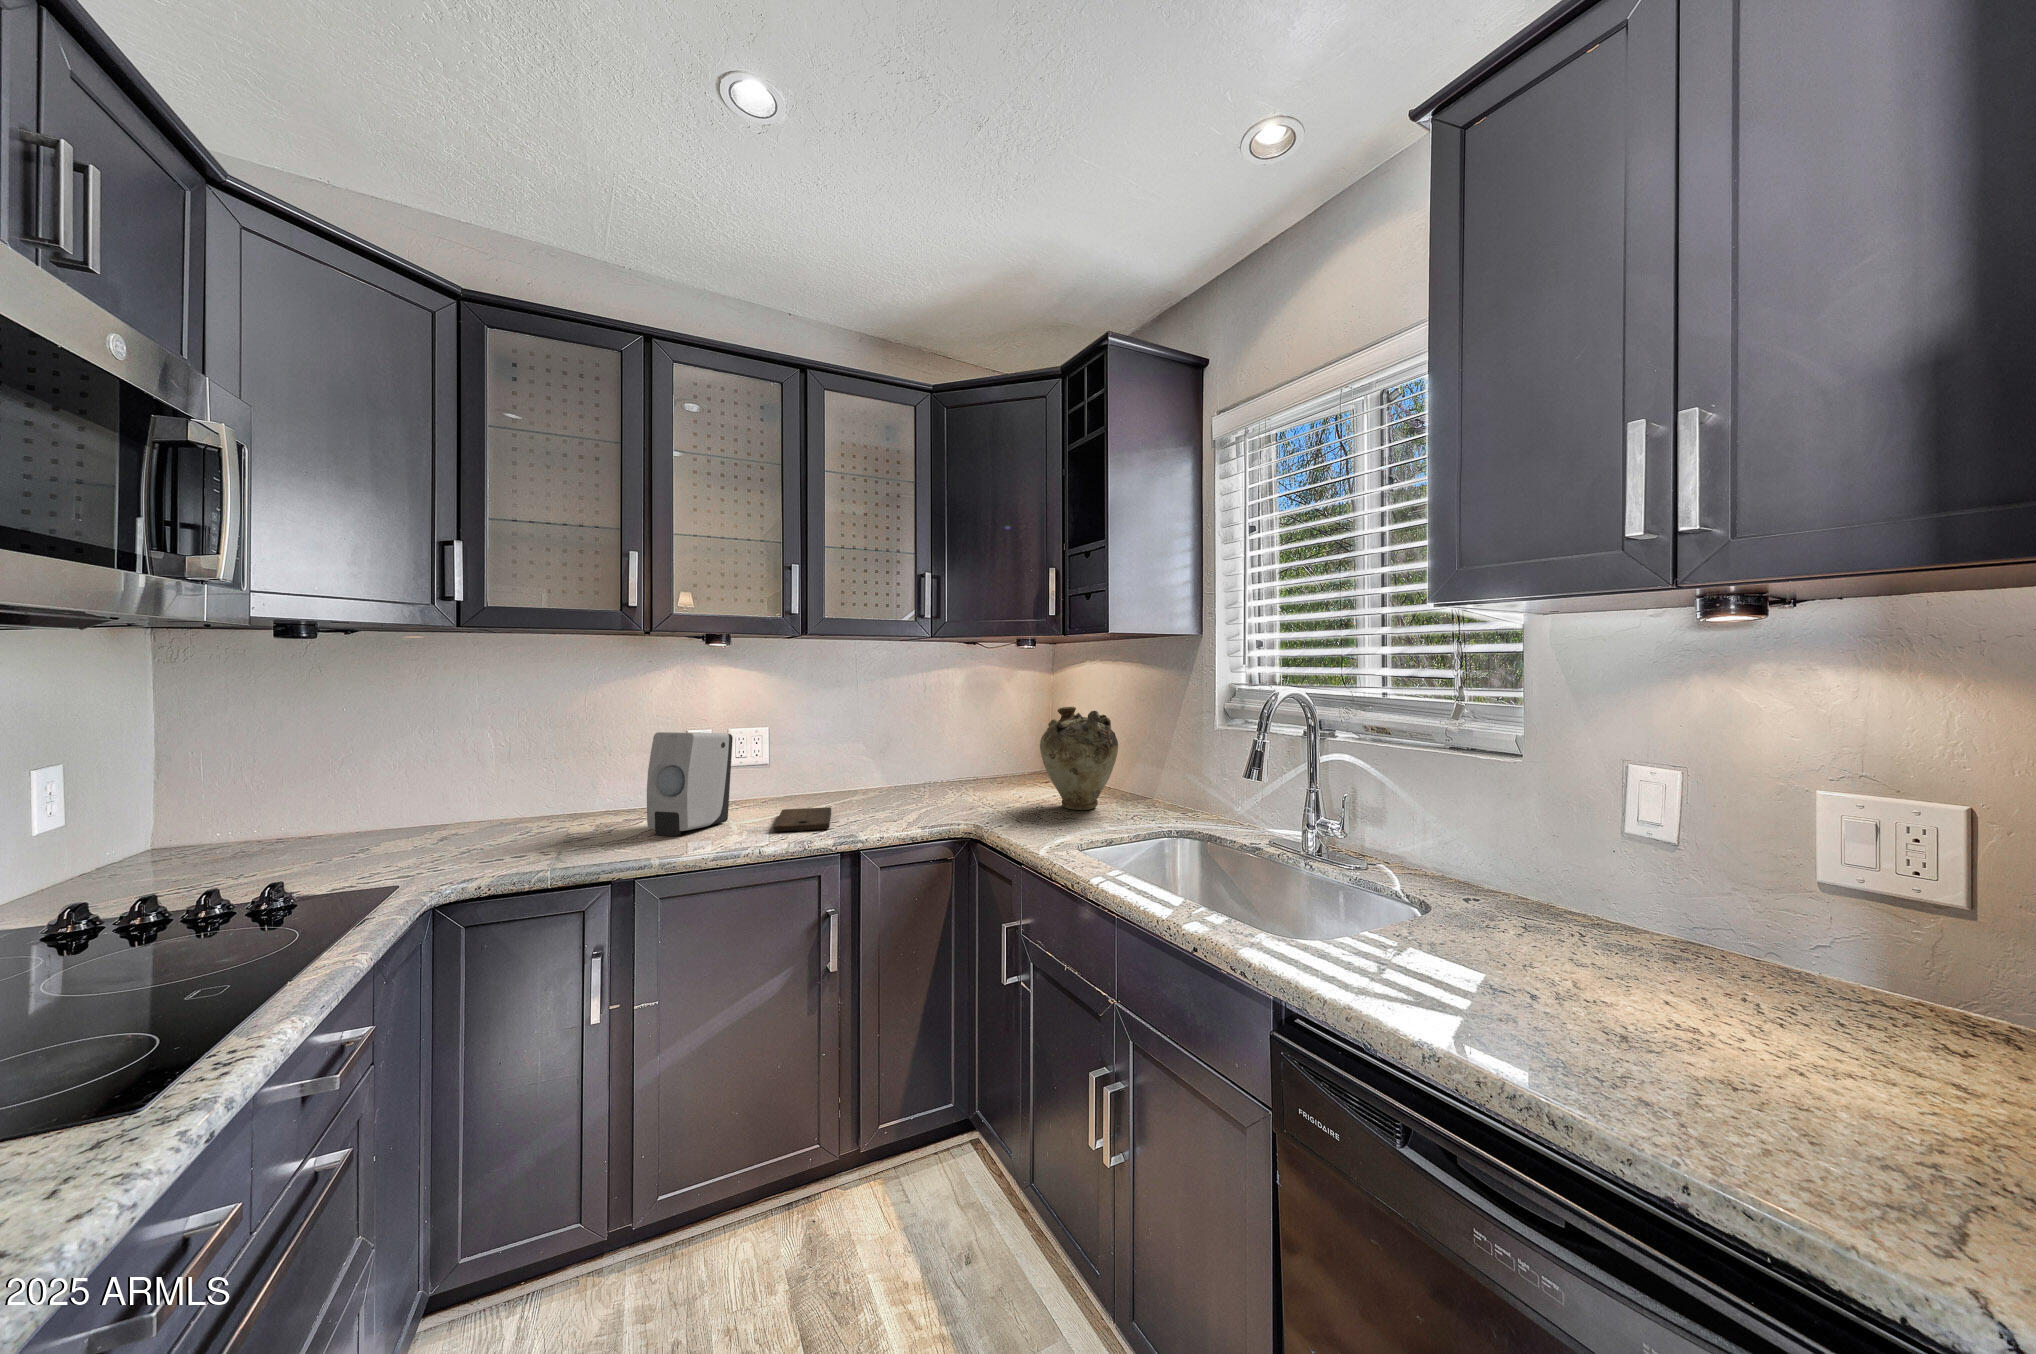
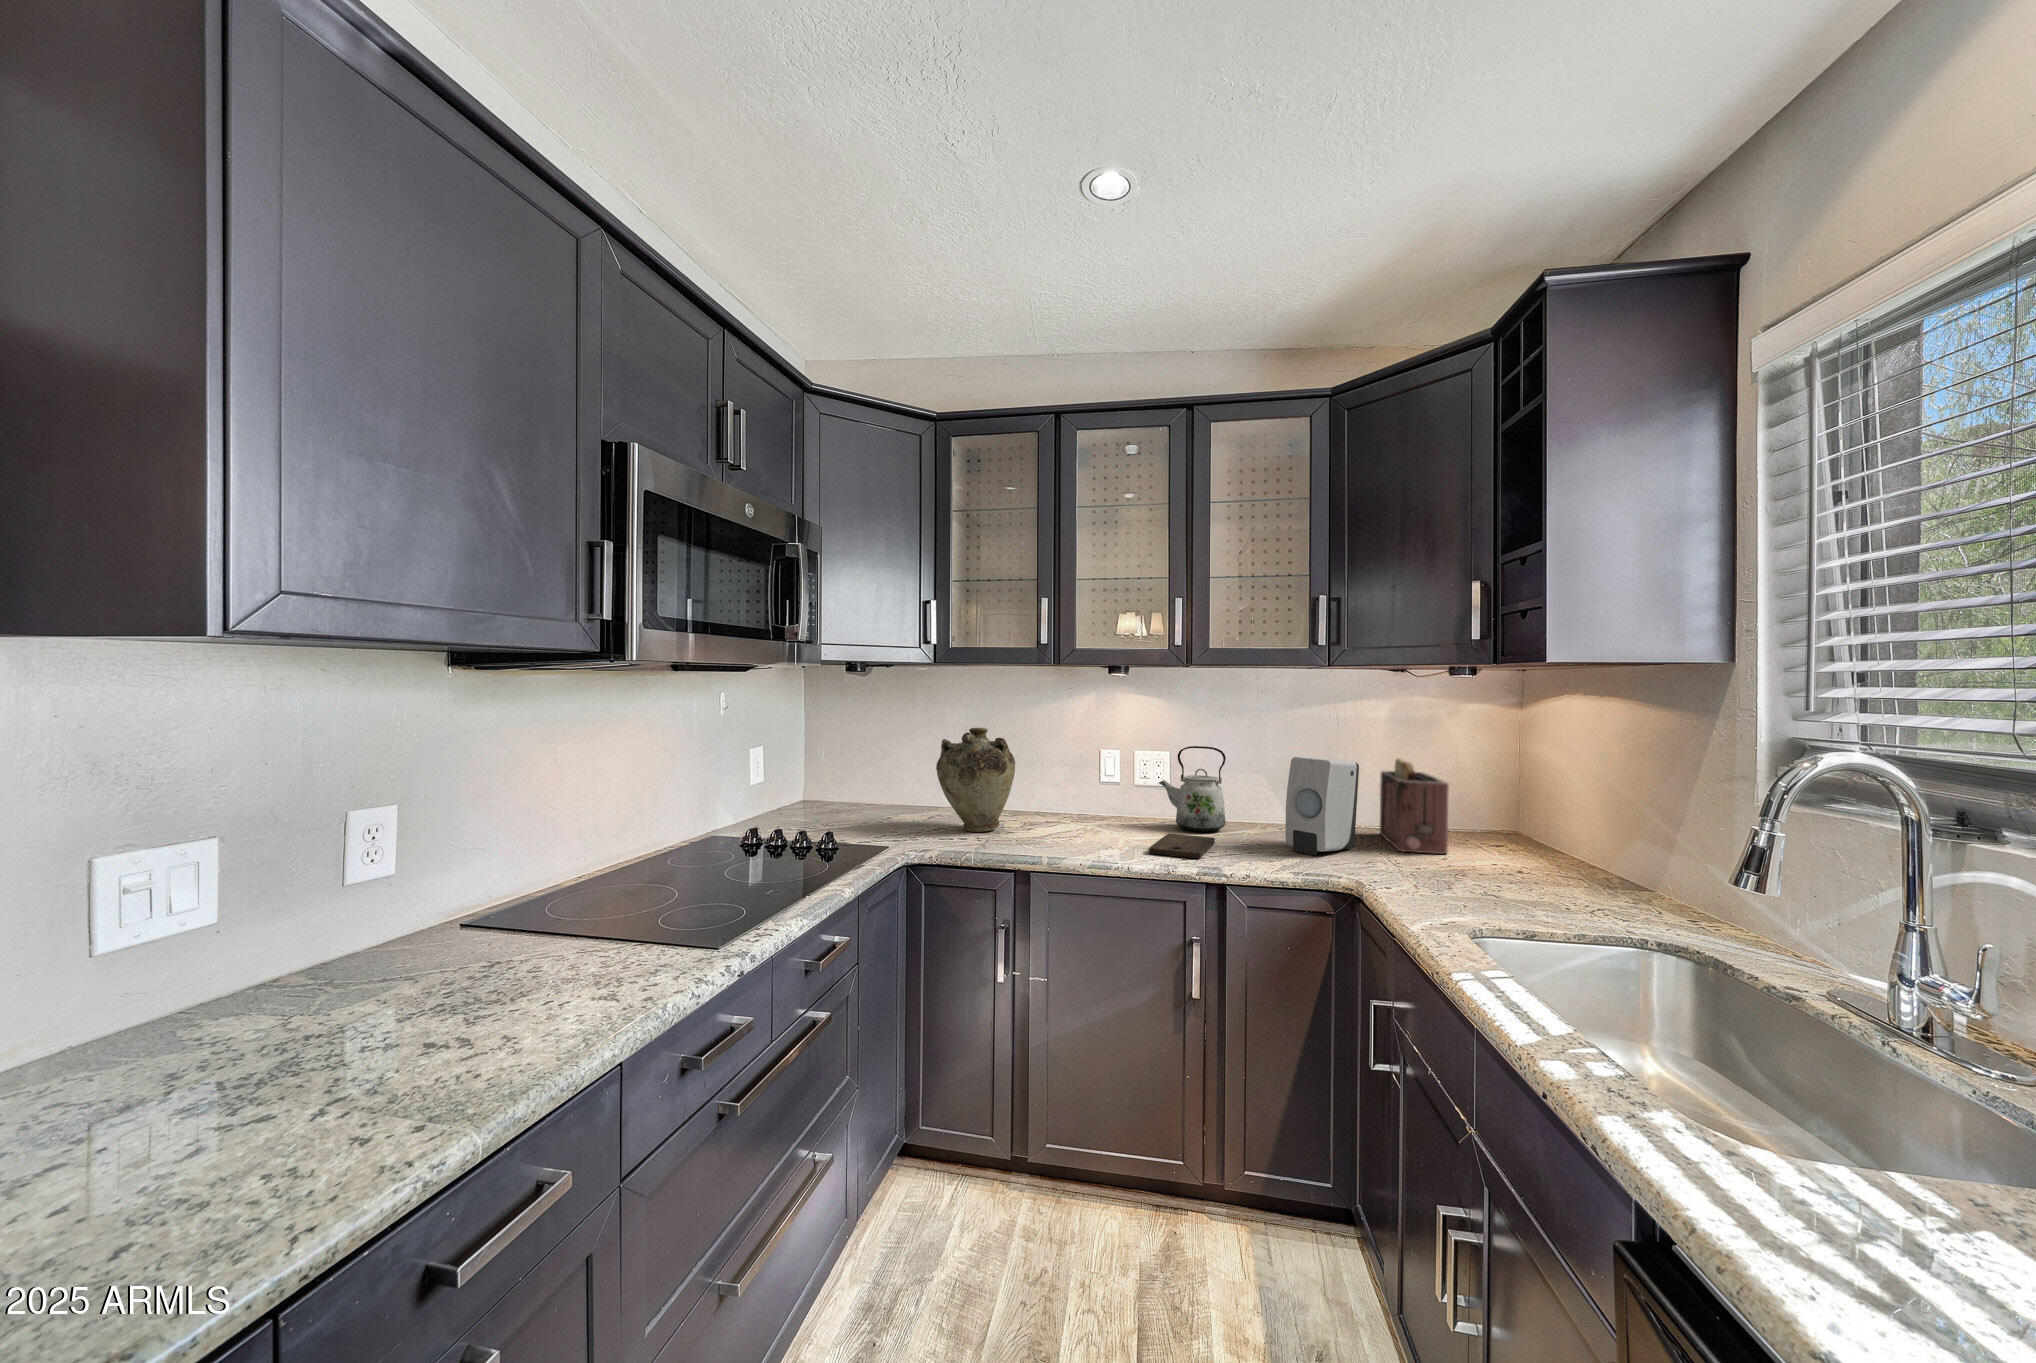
vase: present [1040,707,1118,810] -> present [936,728,1015,832]
kettle: none [762,720,832,804] -> present [1159,746,1226,832]
toaster: none [958,721,1016,797] -> present [1380,758,1449,854]
soap dispenser: present [647,732,733,836] -> present [1286,757,1359,855]

